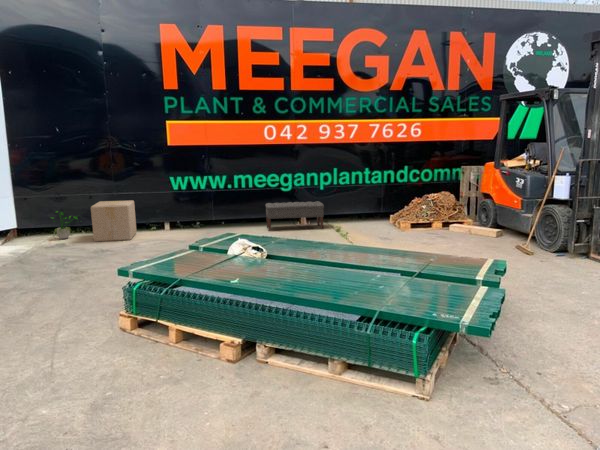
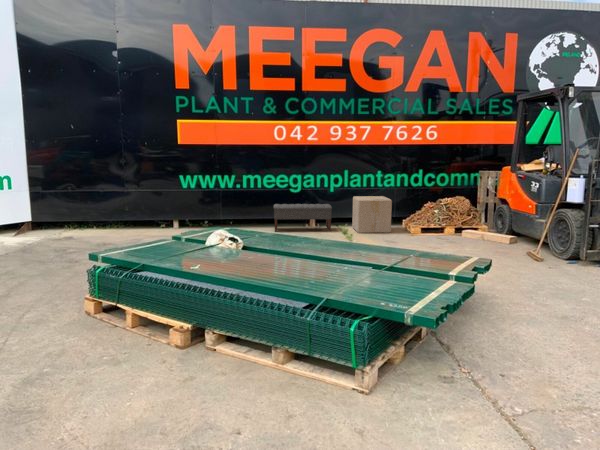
cardboard box: present [91,200,137,242] -> present [352,196,392,233]
potted plant: present [52,211,78,239] -> none [62,198,96,232]

